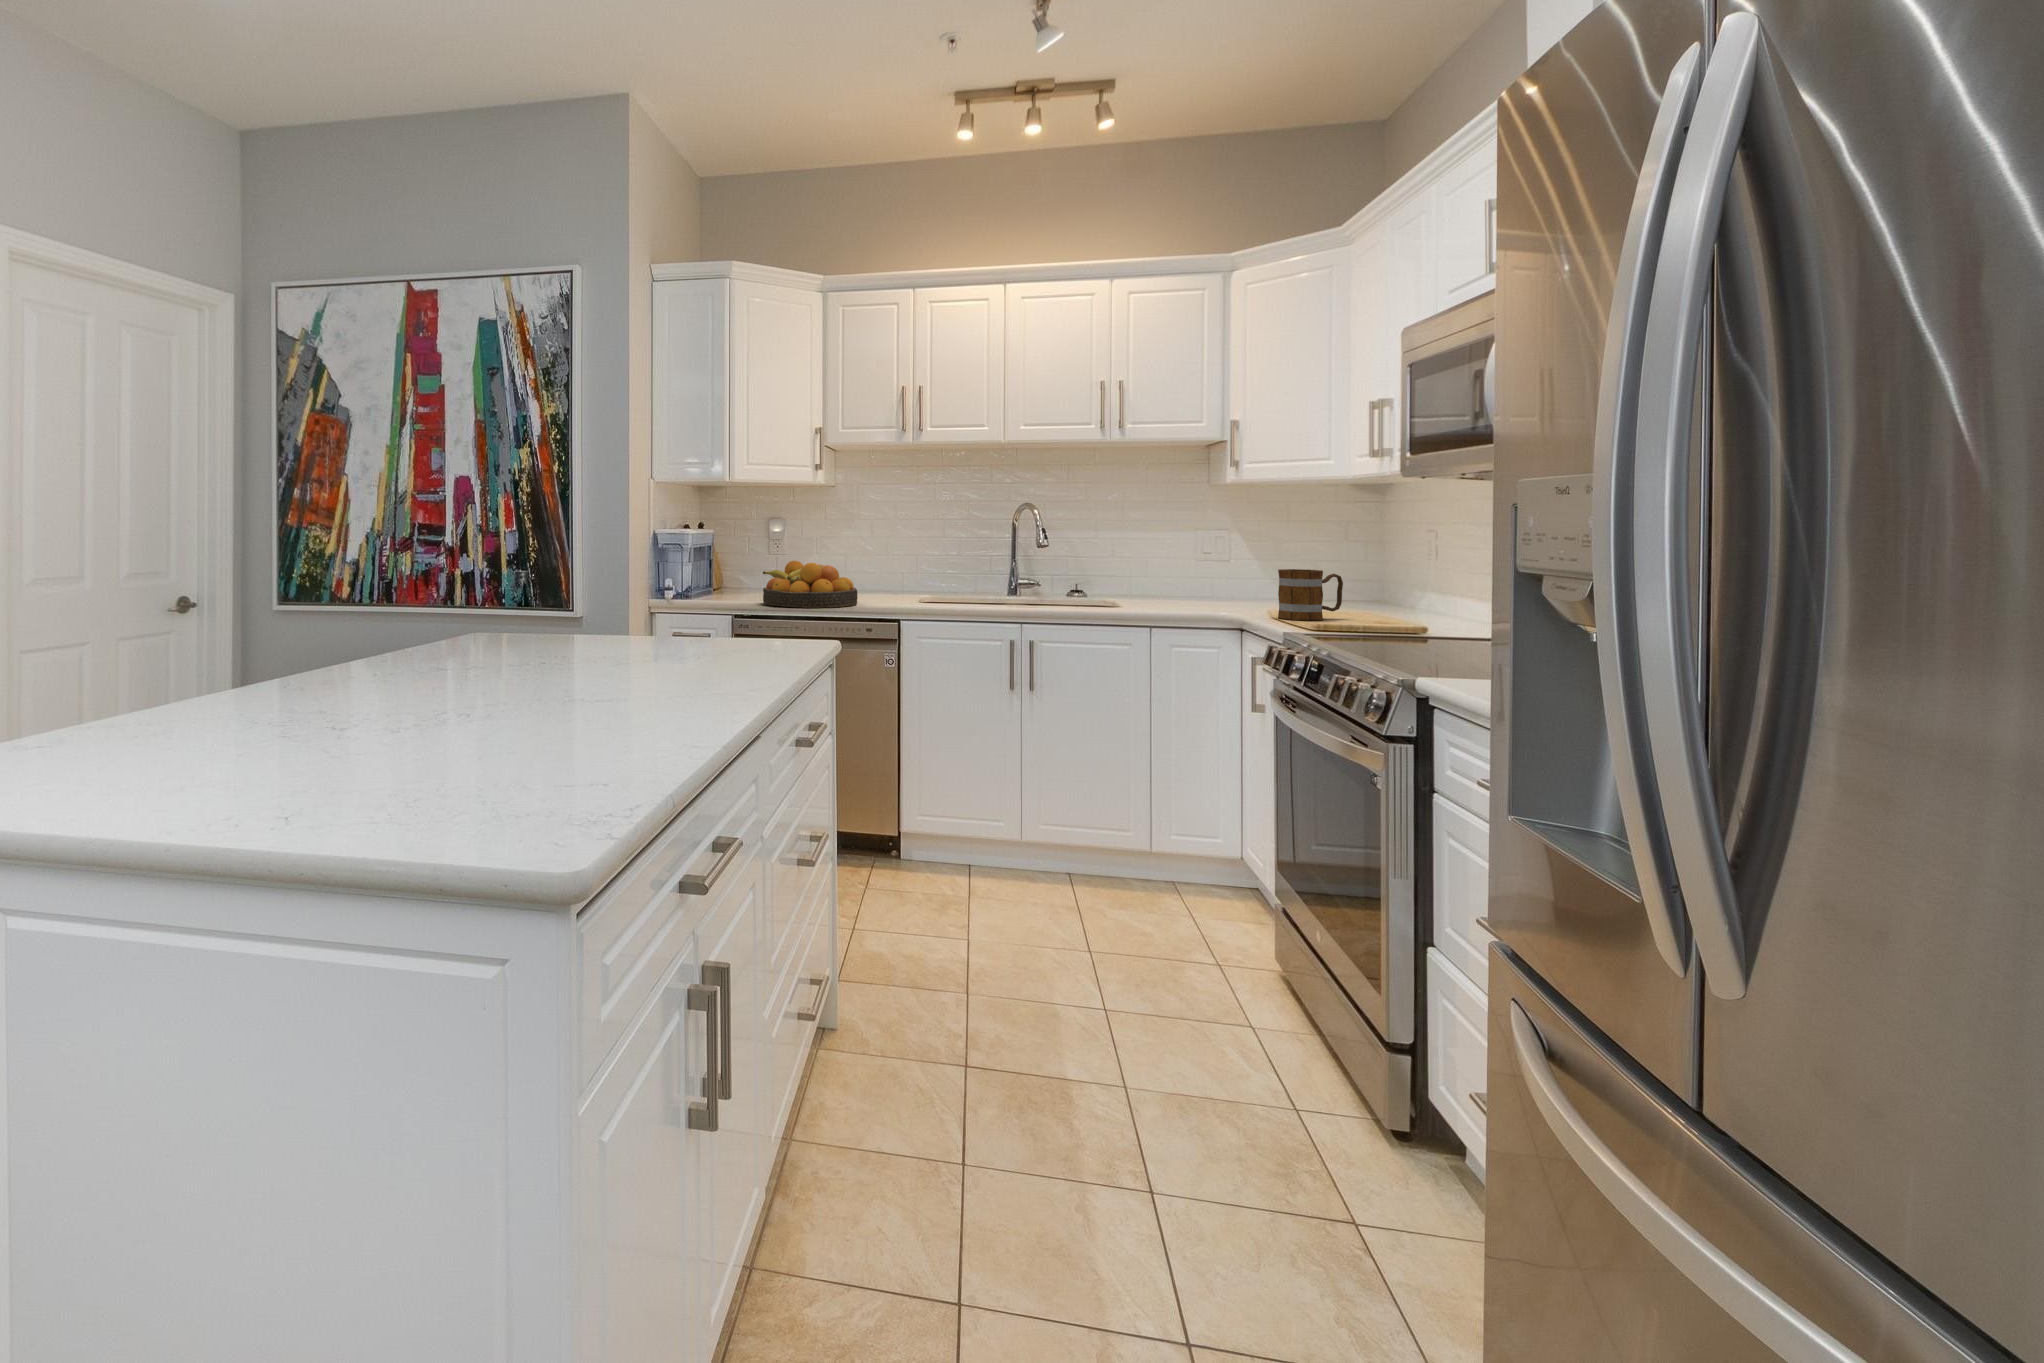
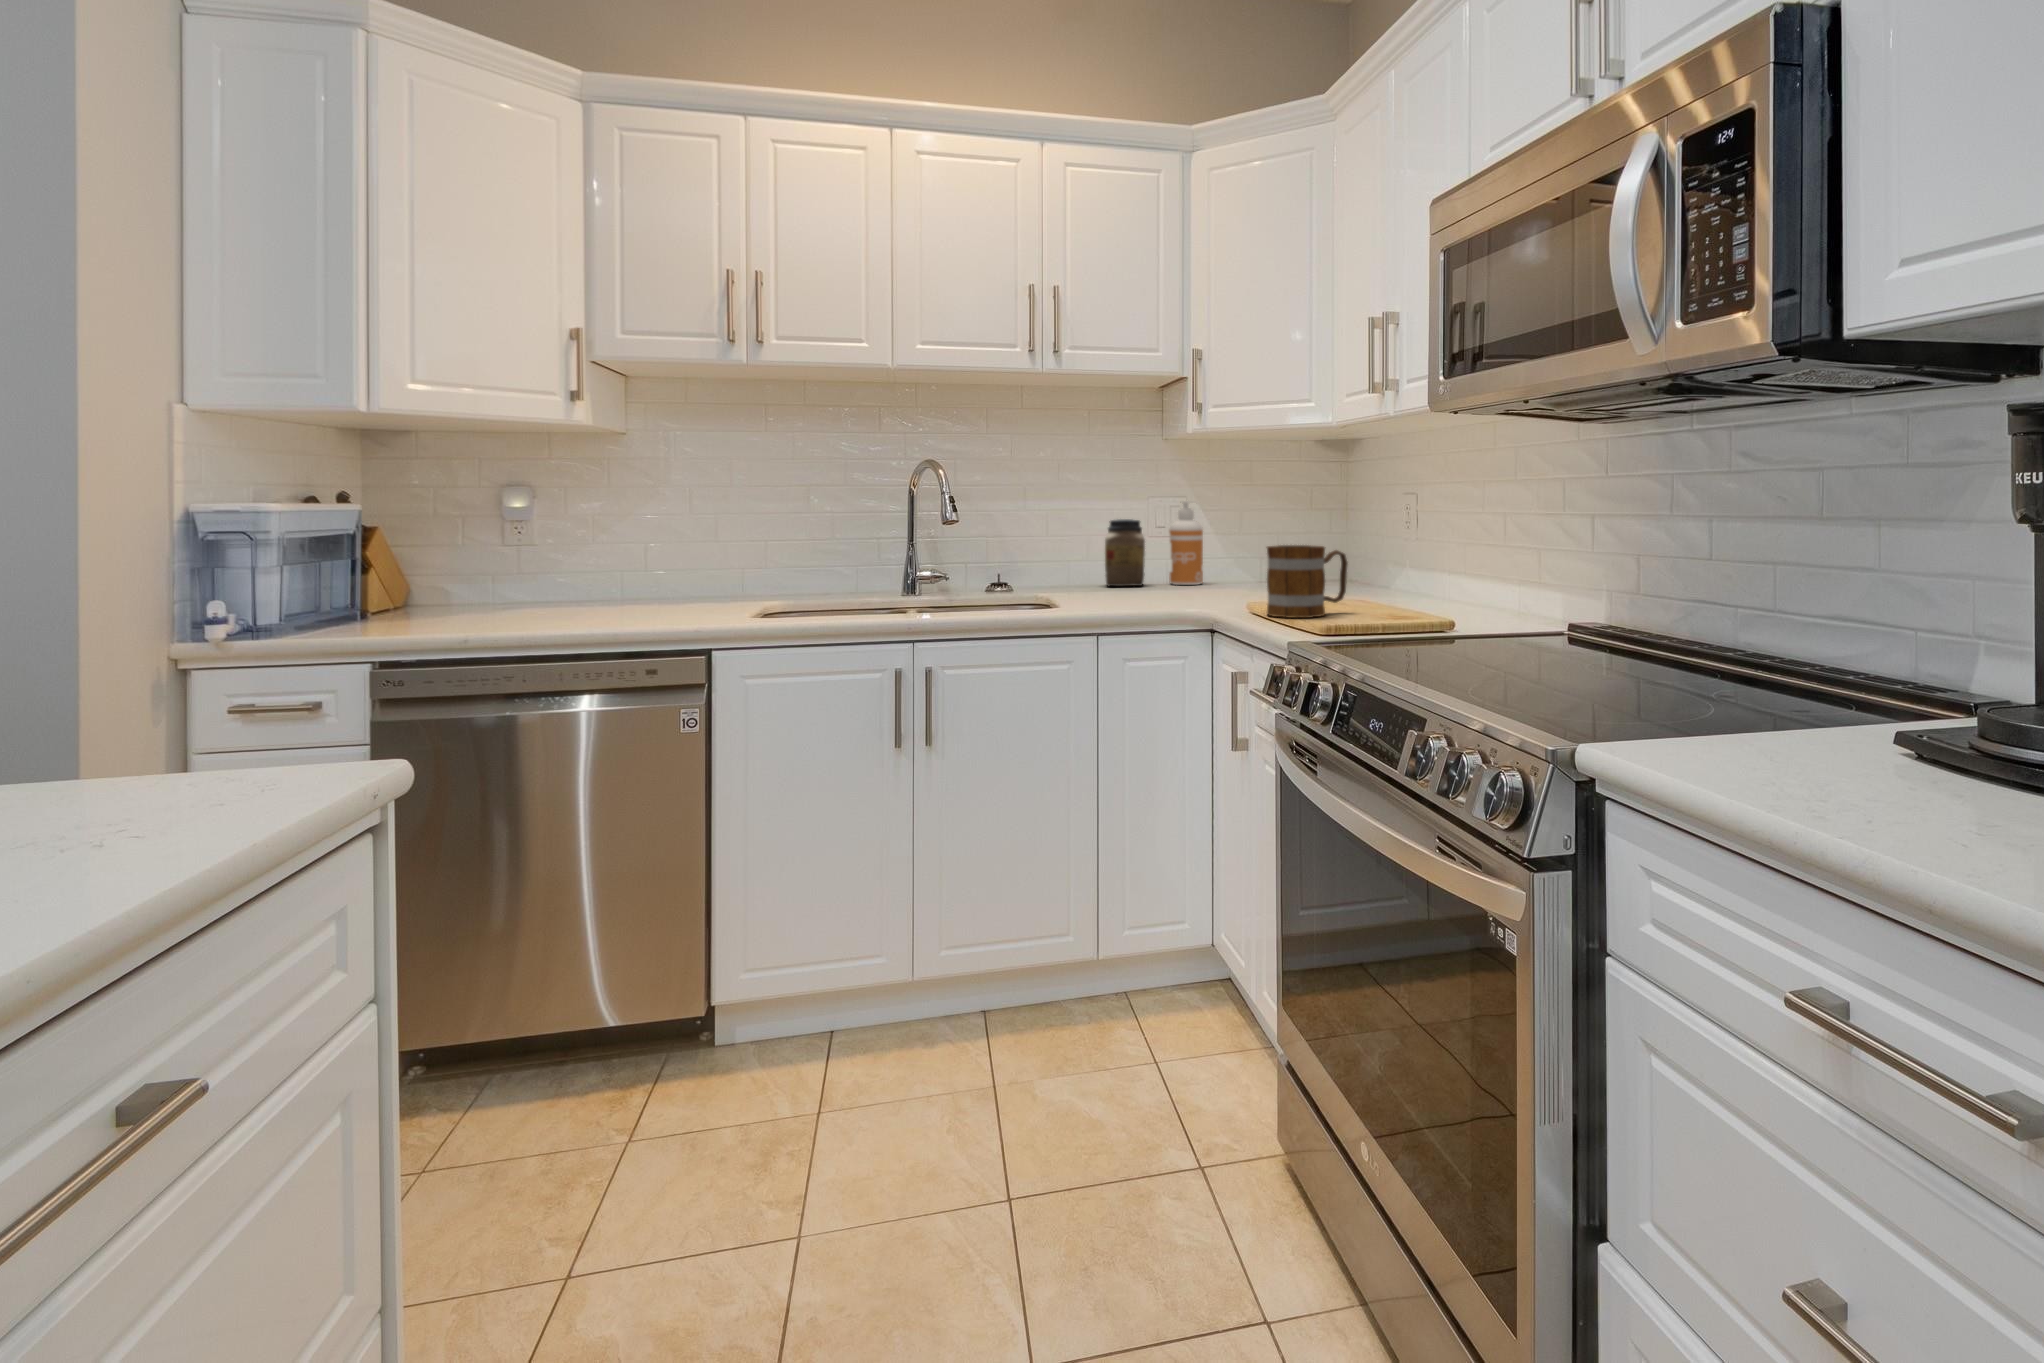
soap dispenser: none [1211,534,1239,598] -> present [1169,501,1203,585]
jar: none [1160,547,1191,597] -> present [1105,519,1145,586]
fruit bowl: present [763,561,858,608] -> none [452,552,637,635]

